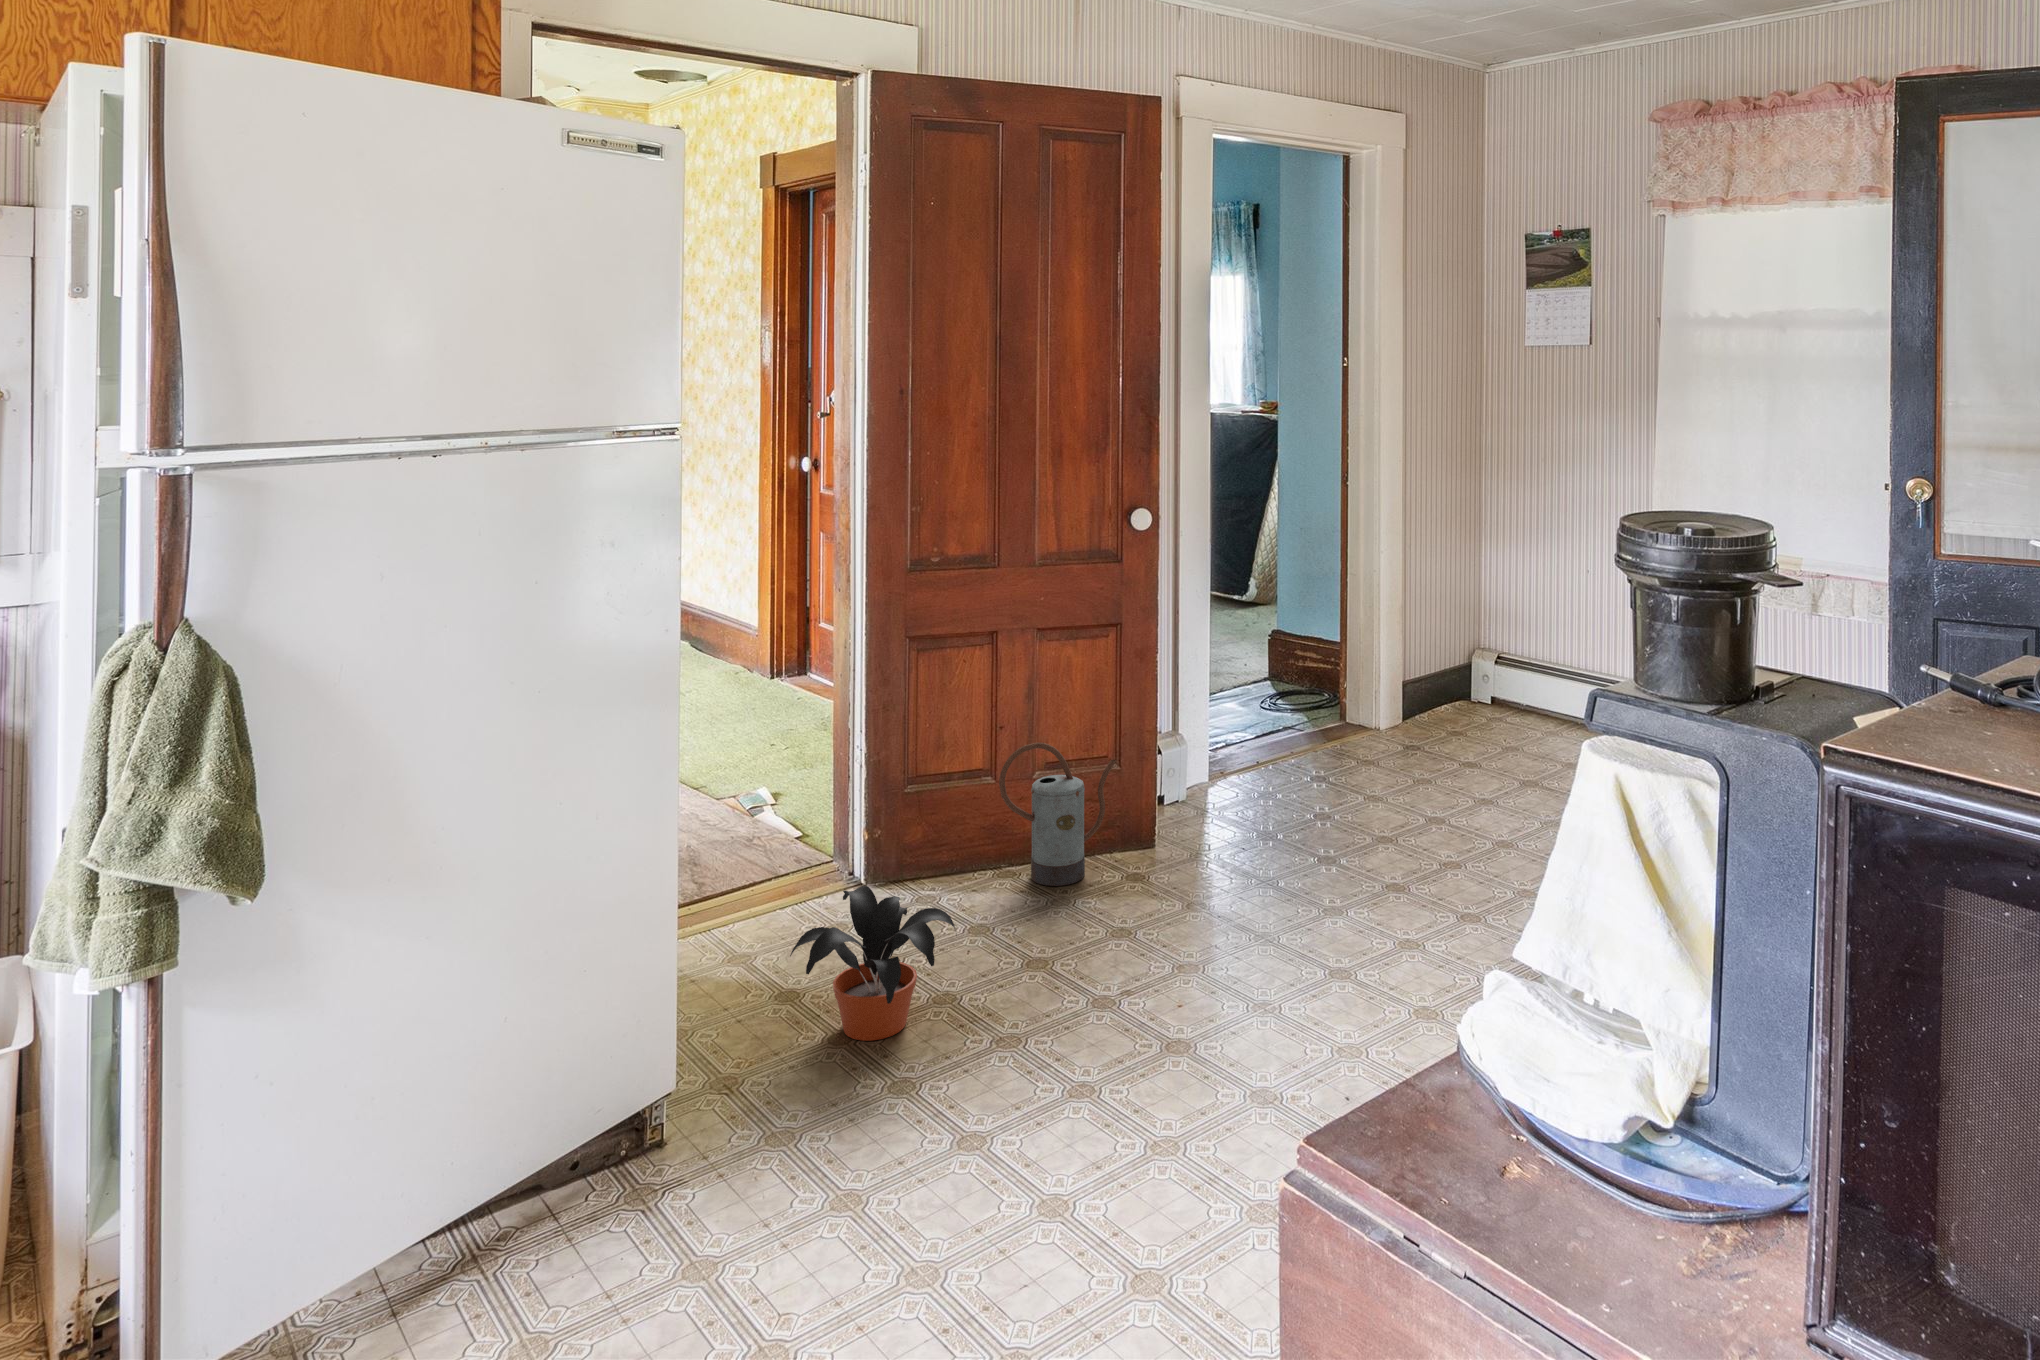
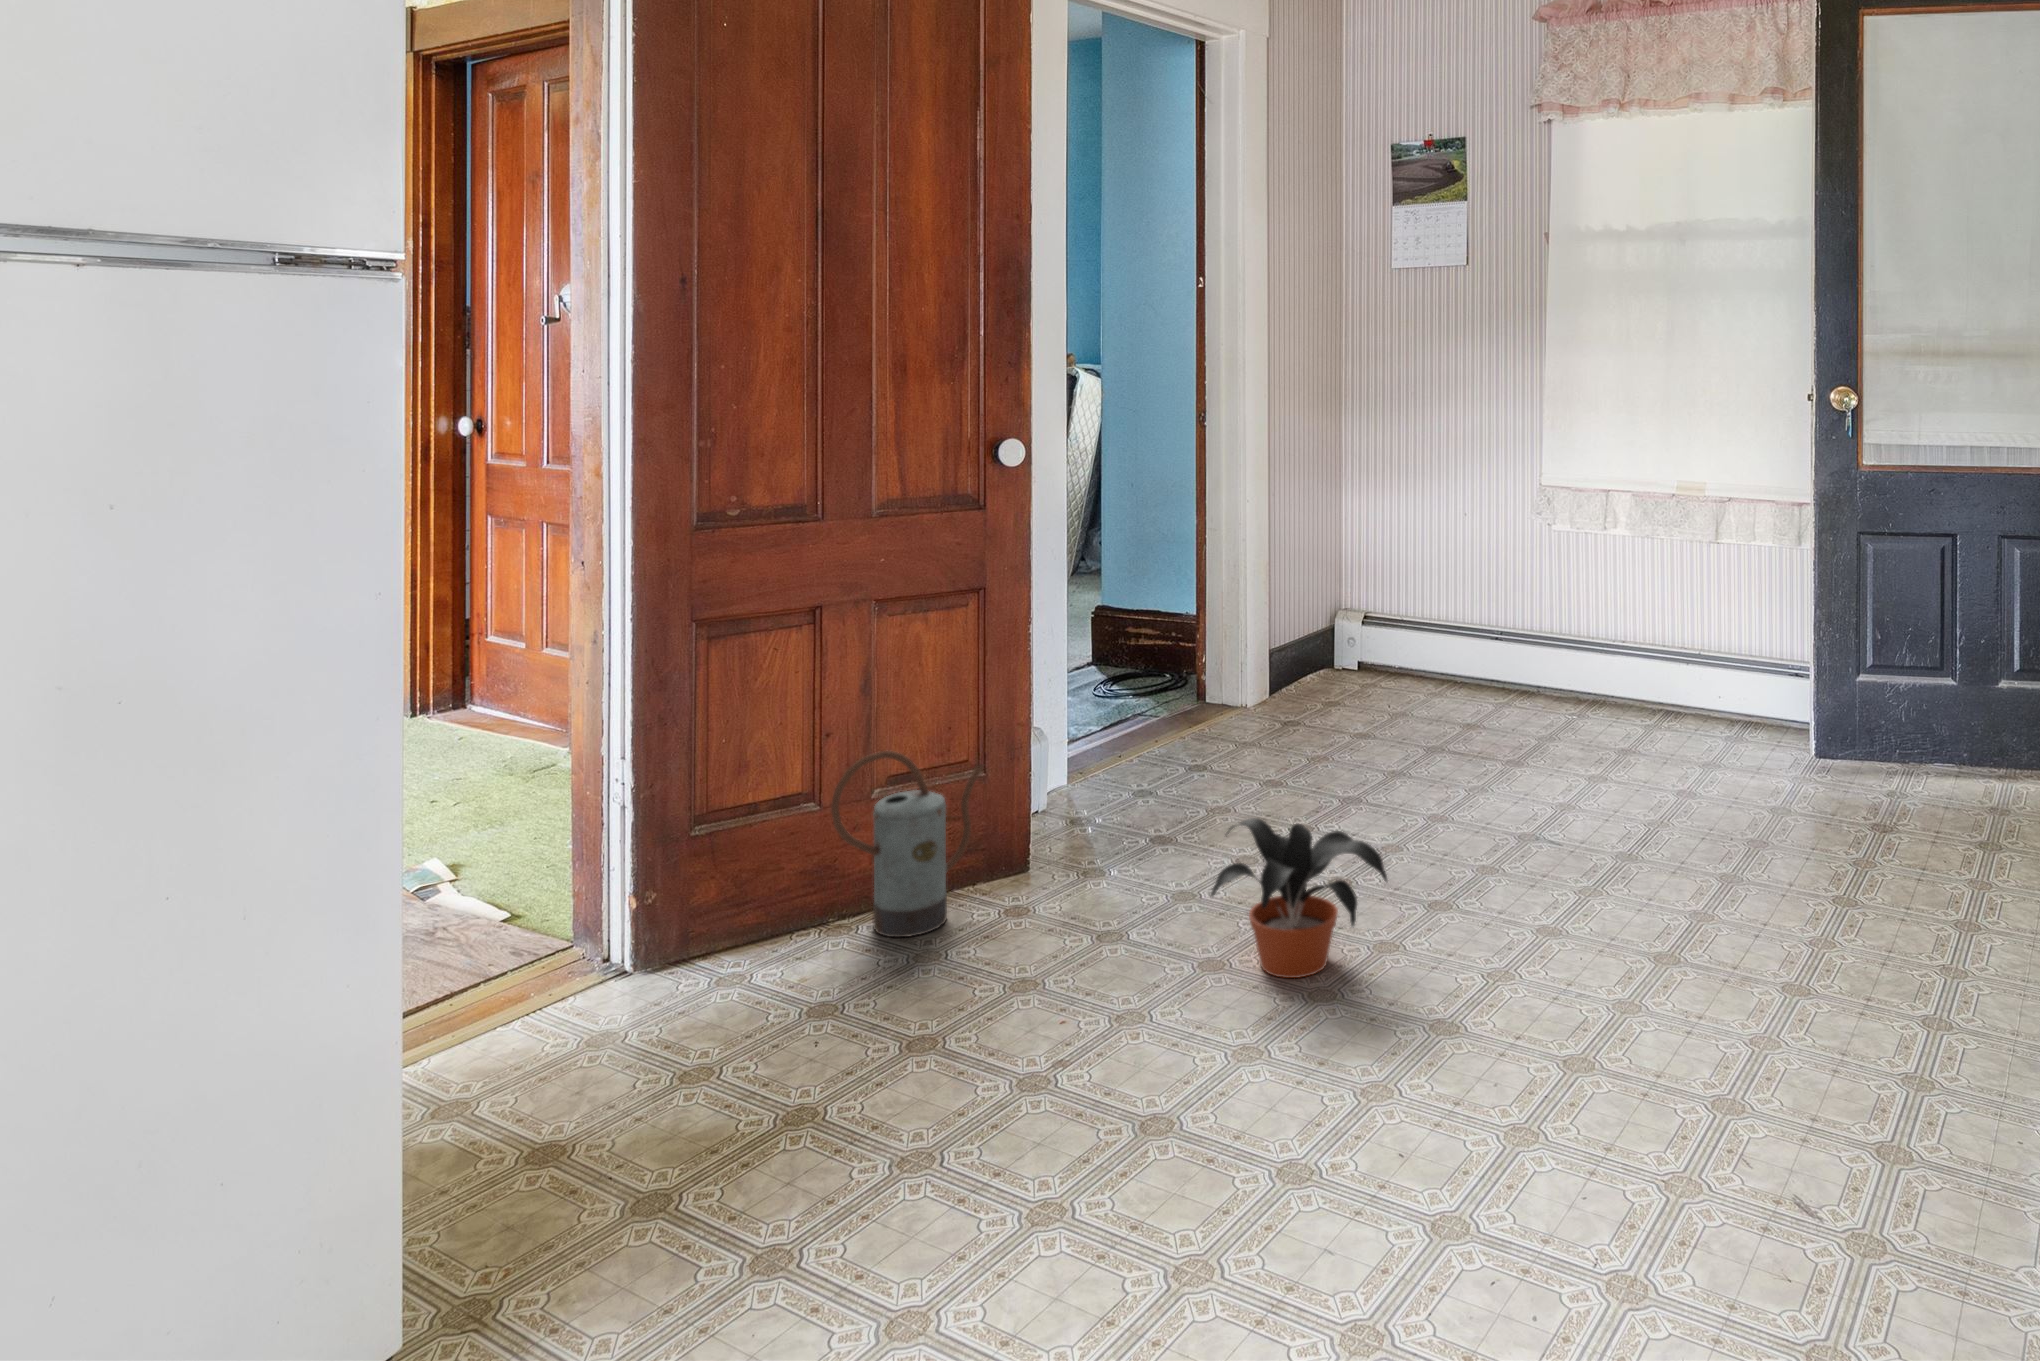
potted plant: present [790,886,955,1041] -> present [1210,818,1387,978]

